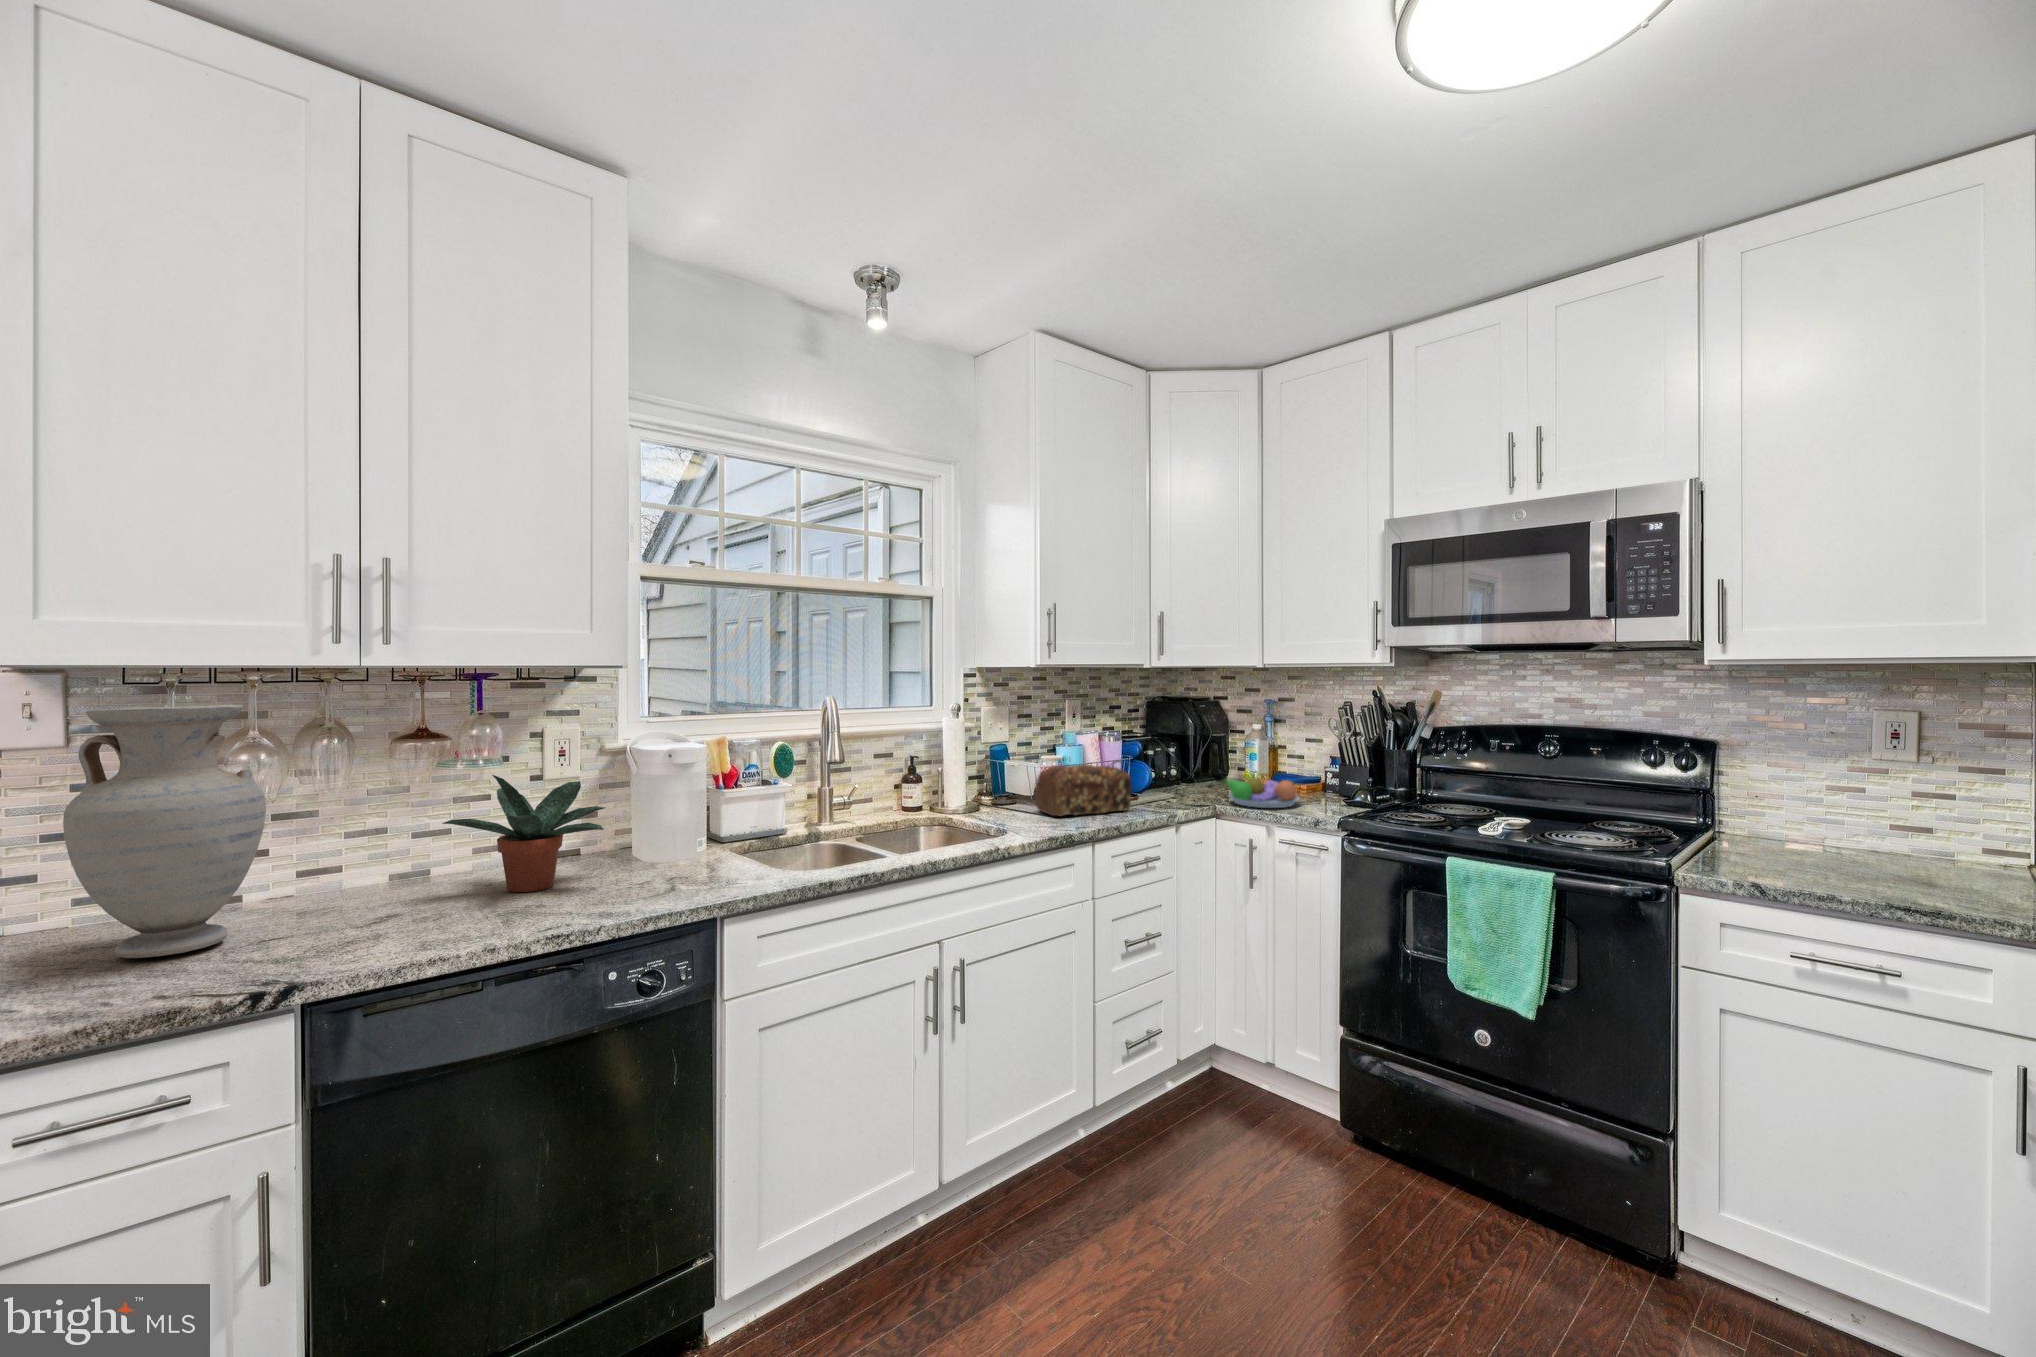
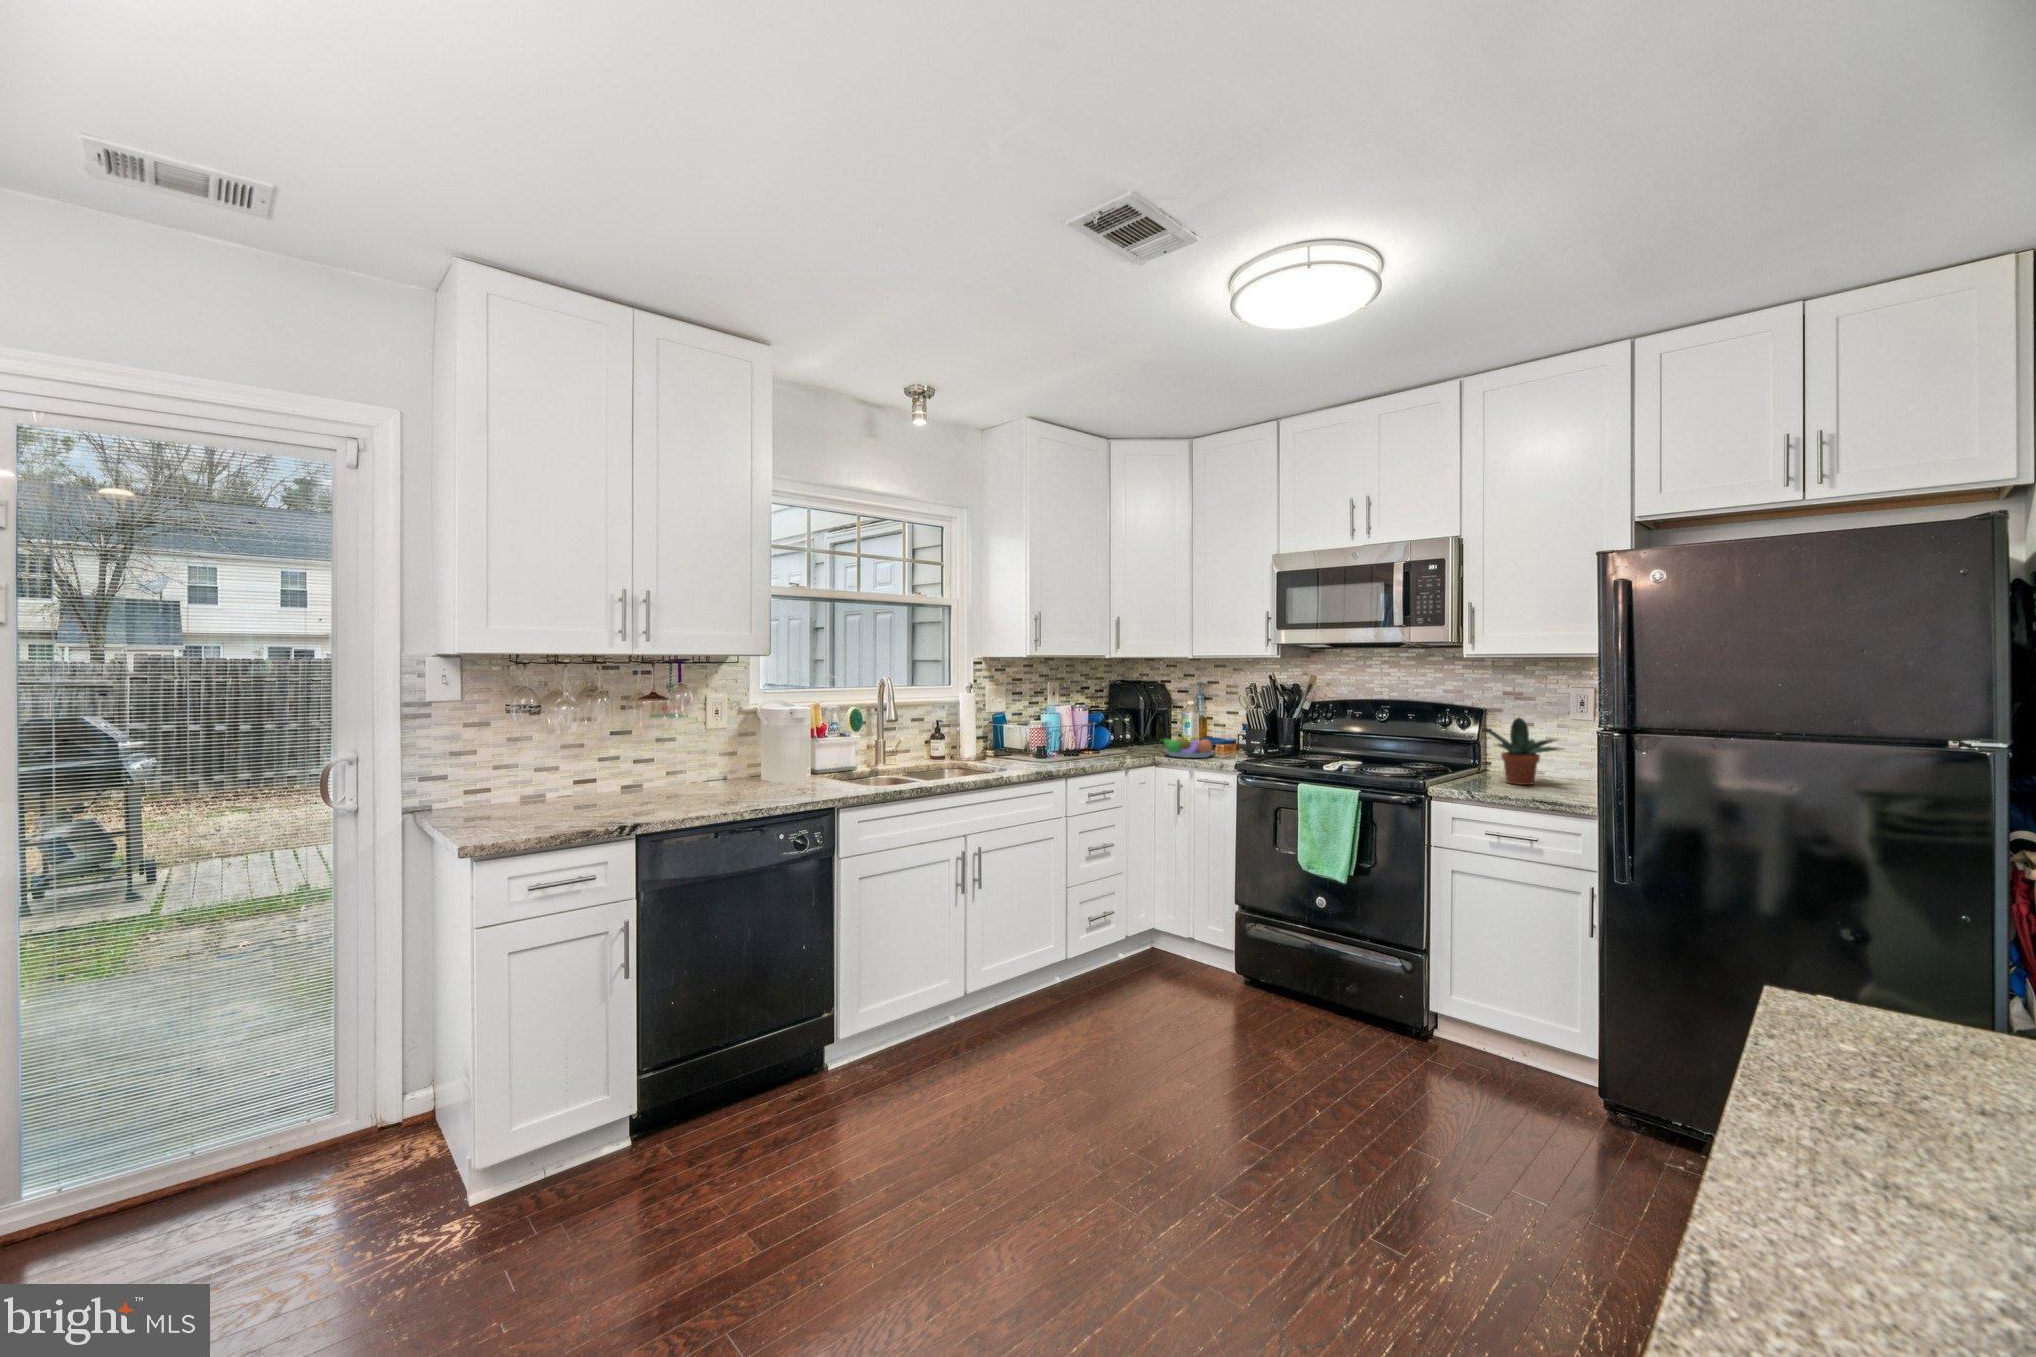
vase: present [63,705,266,958] -> none [495,676,587,815]
bread loaf: present [1035,764,1132,816] -> none [1025,727,1094,762]
potted plant: present [442,775,606,892] -> present [1483,718,1562,785]

